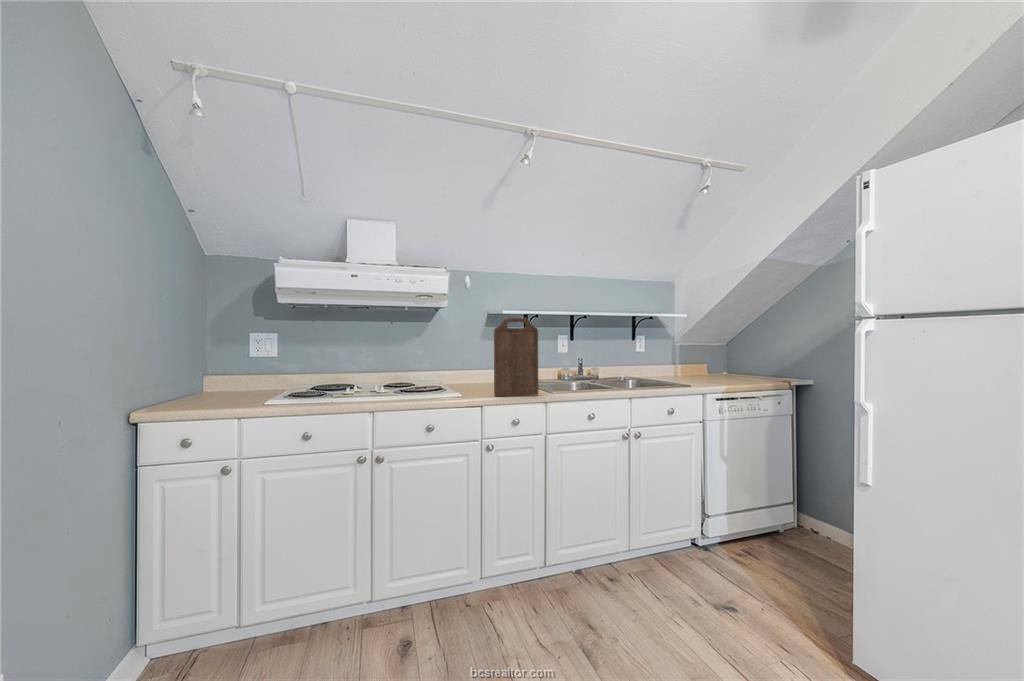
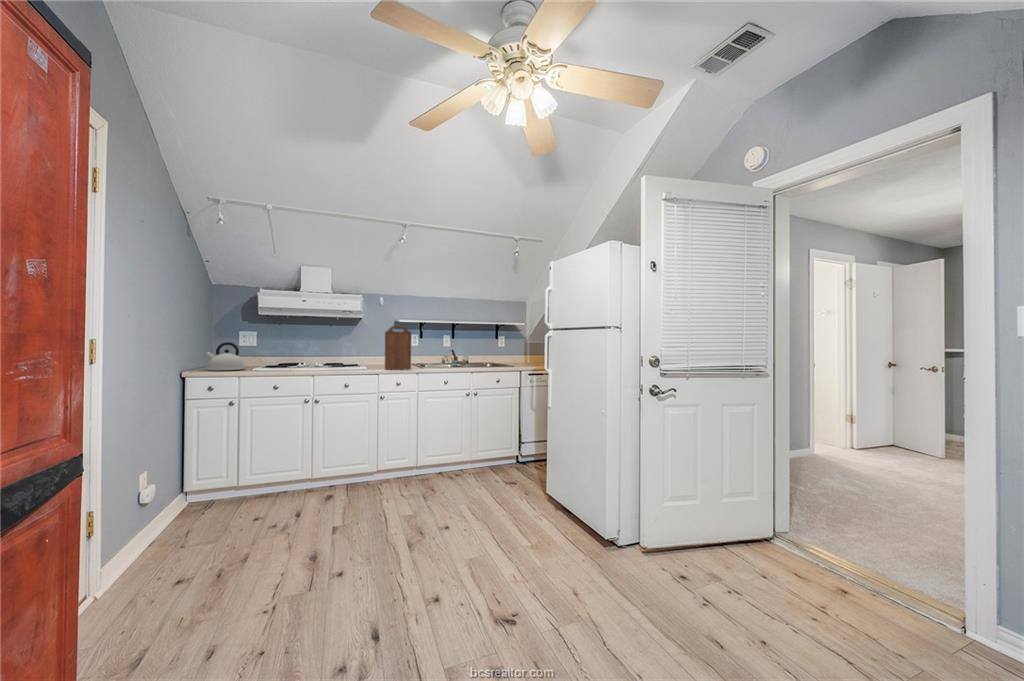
kettle: none [176,351,253,405] -> present [204,342,245,370]

